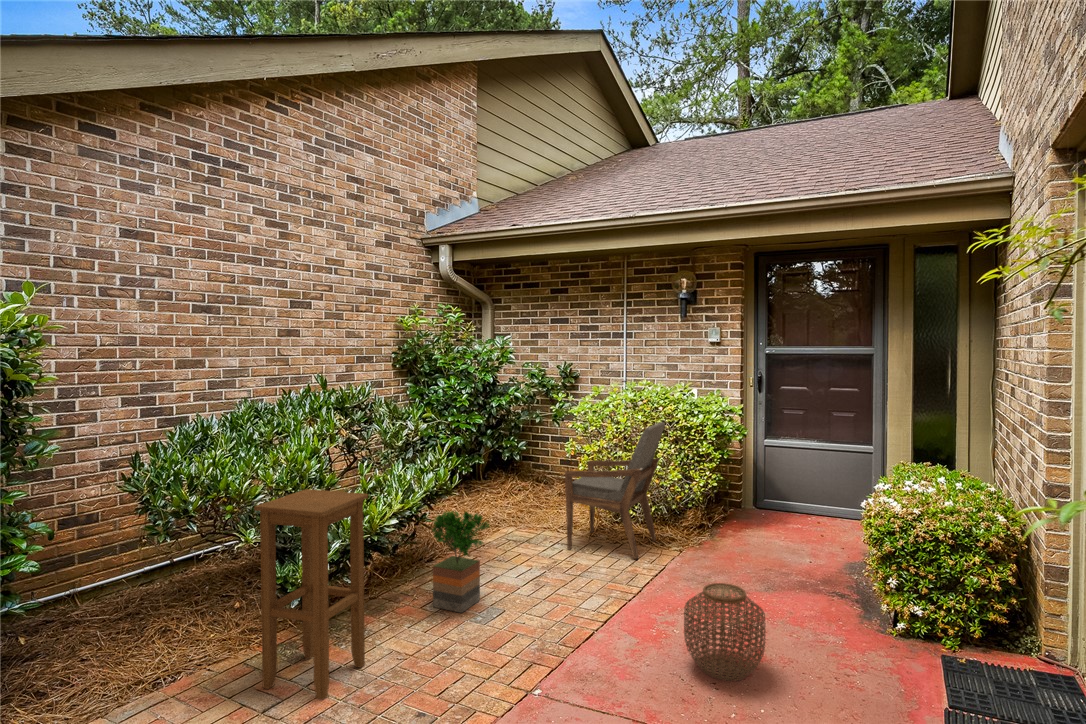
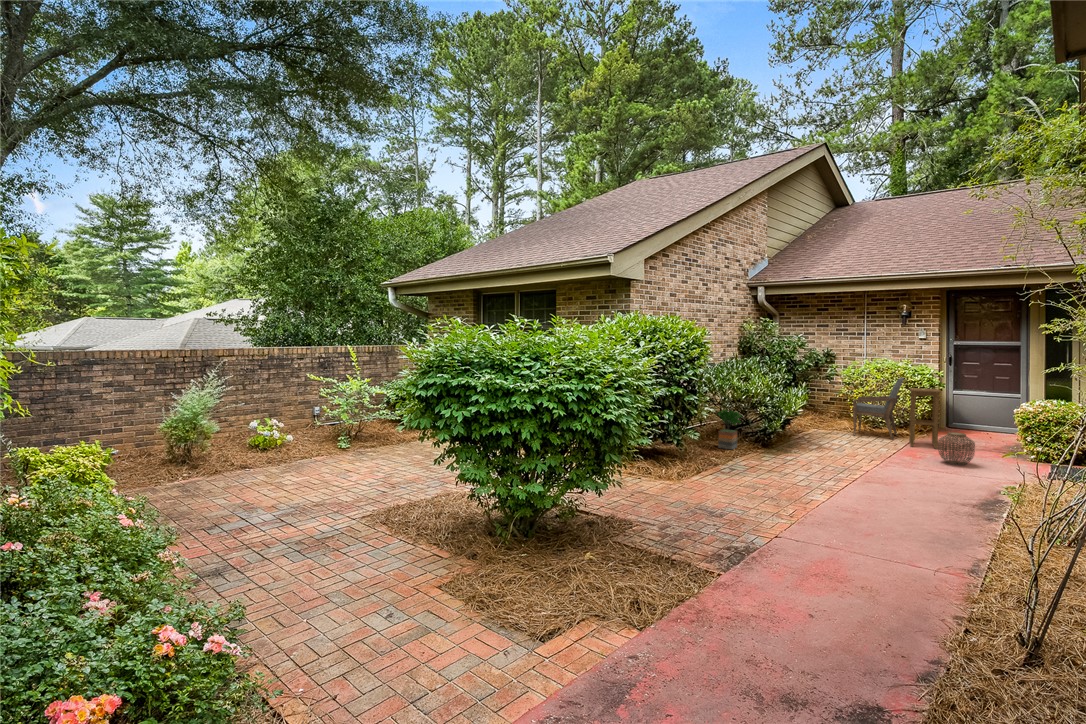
stool: present [254,489,368,699] -> present [909,388,941,449]
potted tree: present [433,511,489,613] -> present [718,410,742,449]

